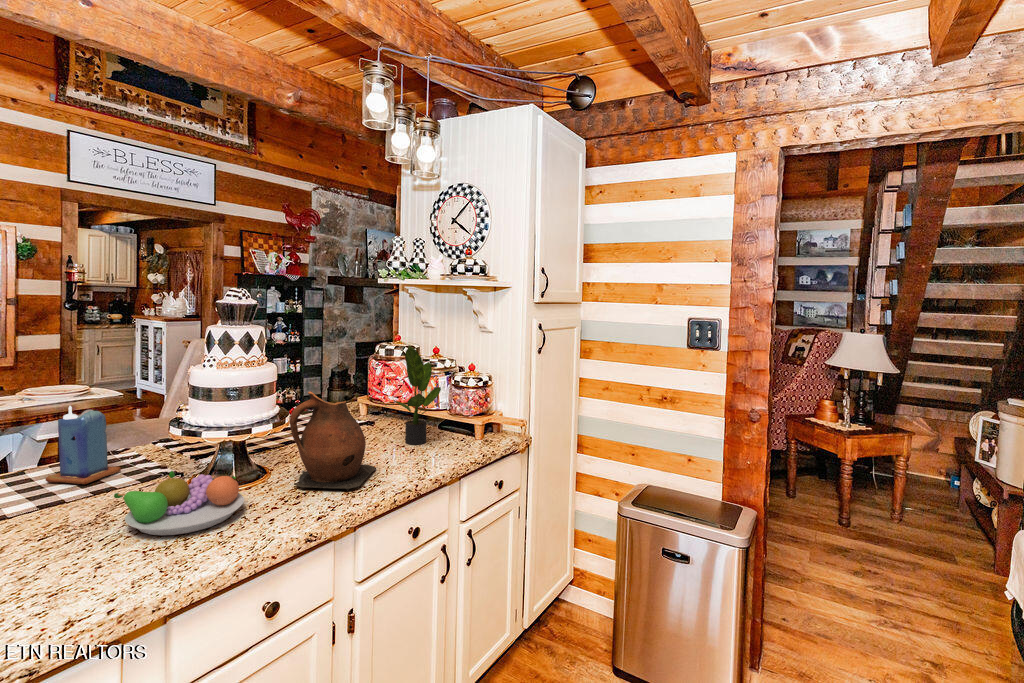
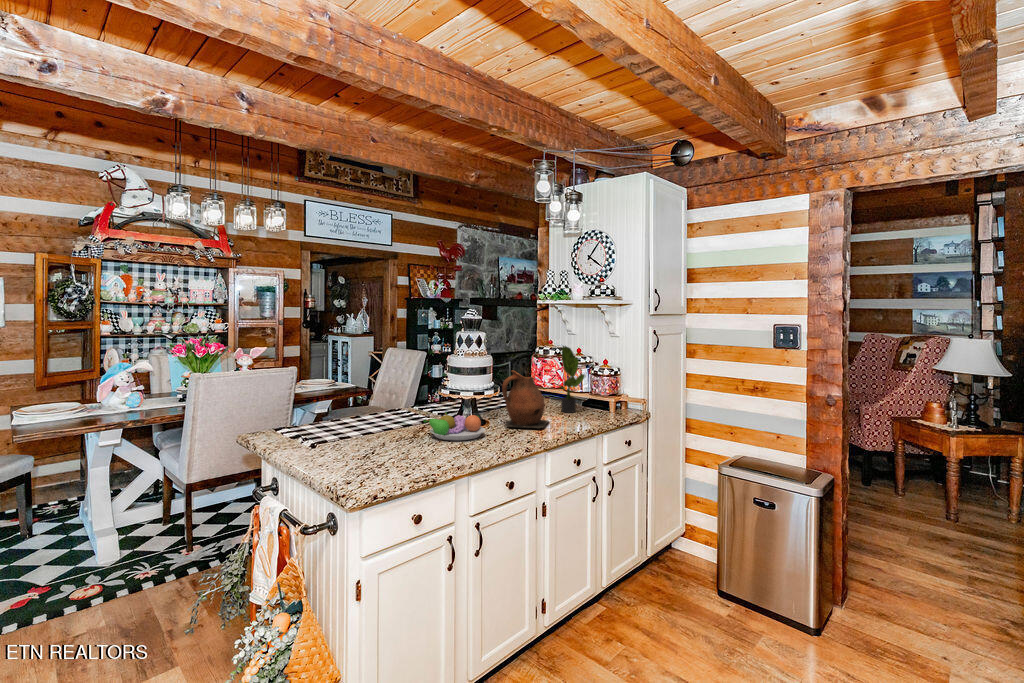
candle: present [46,406,121,484] -> none [369,378,402,423]

